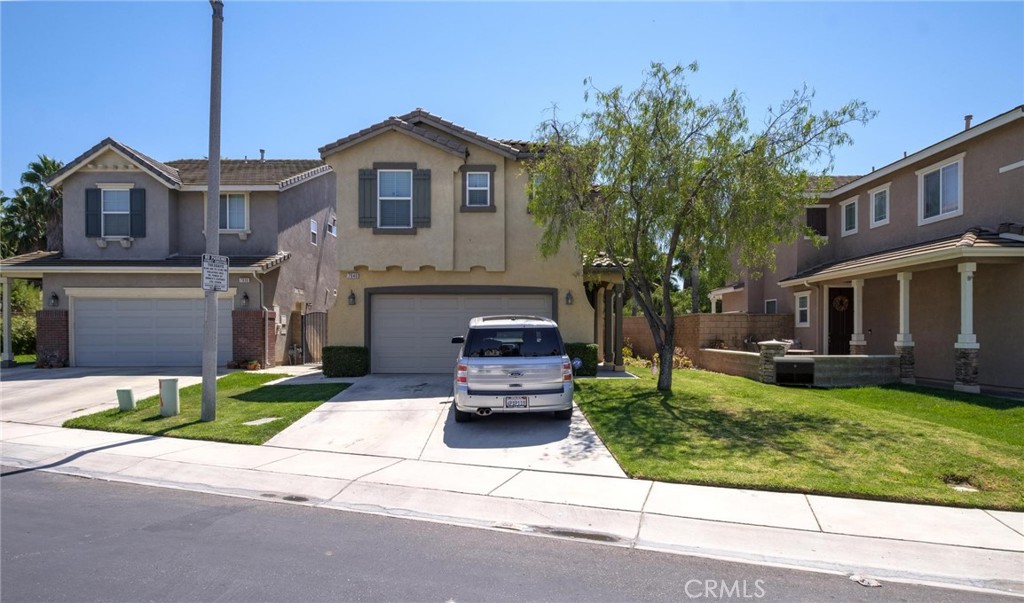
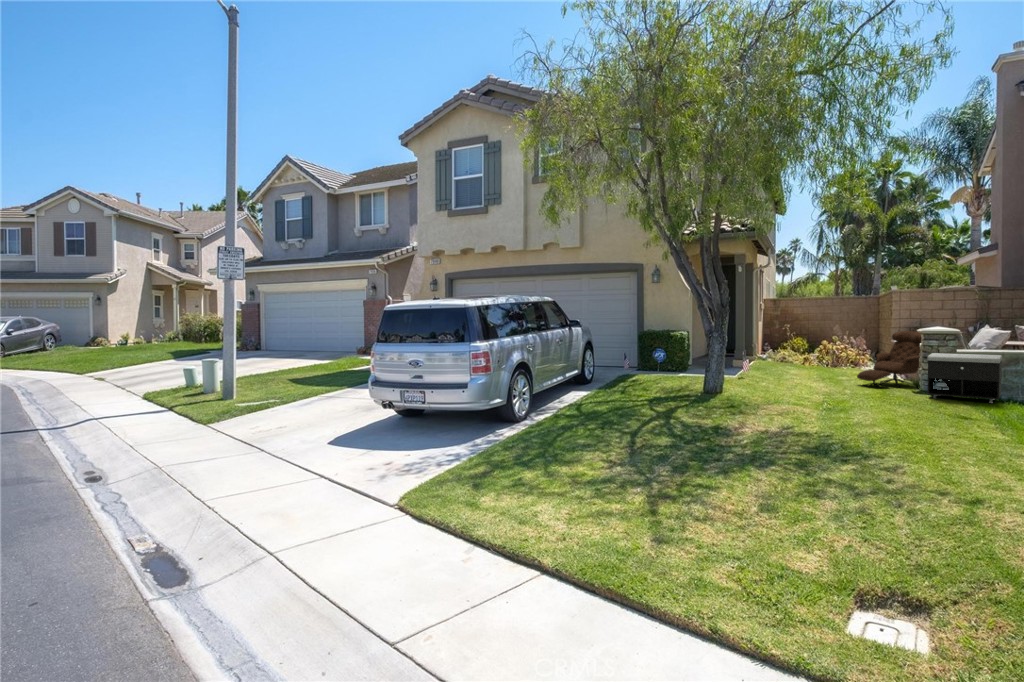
lounge chair: none [724,342,760,382] -> present [857,331,921,388]

